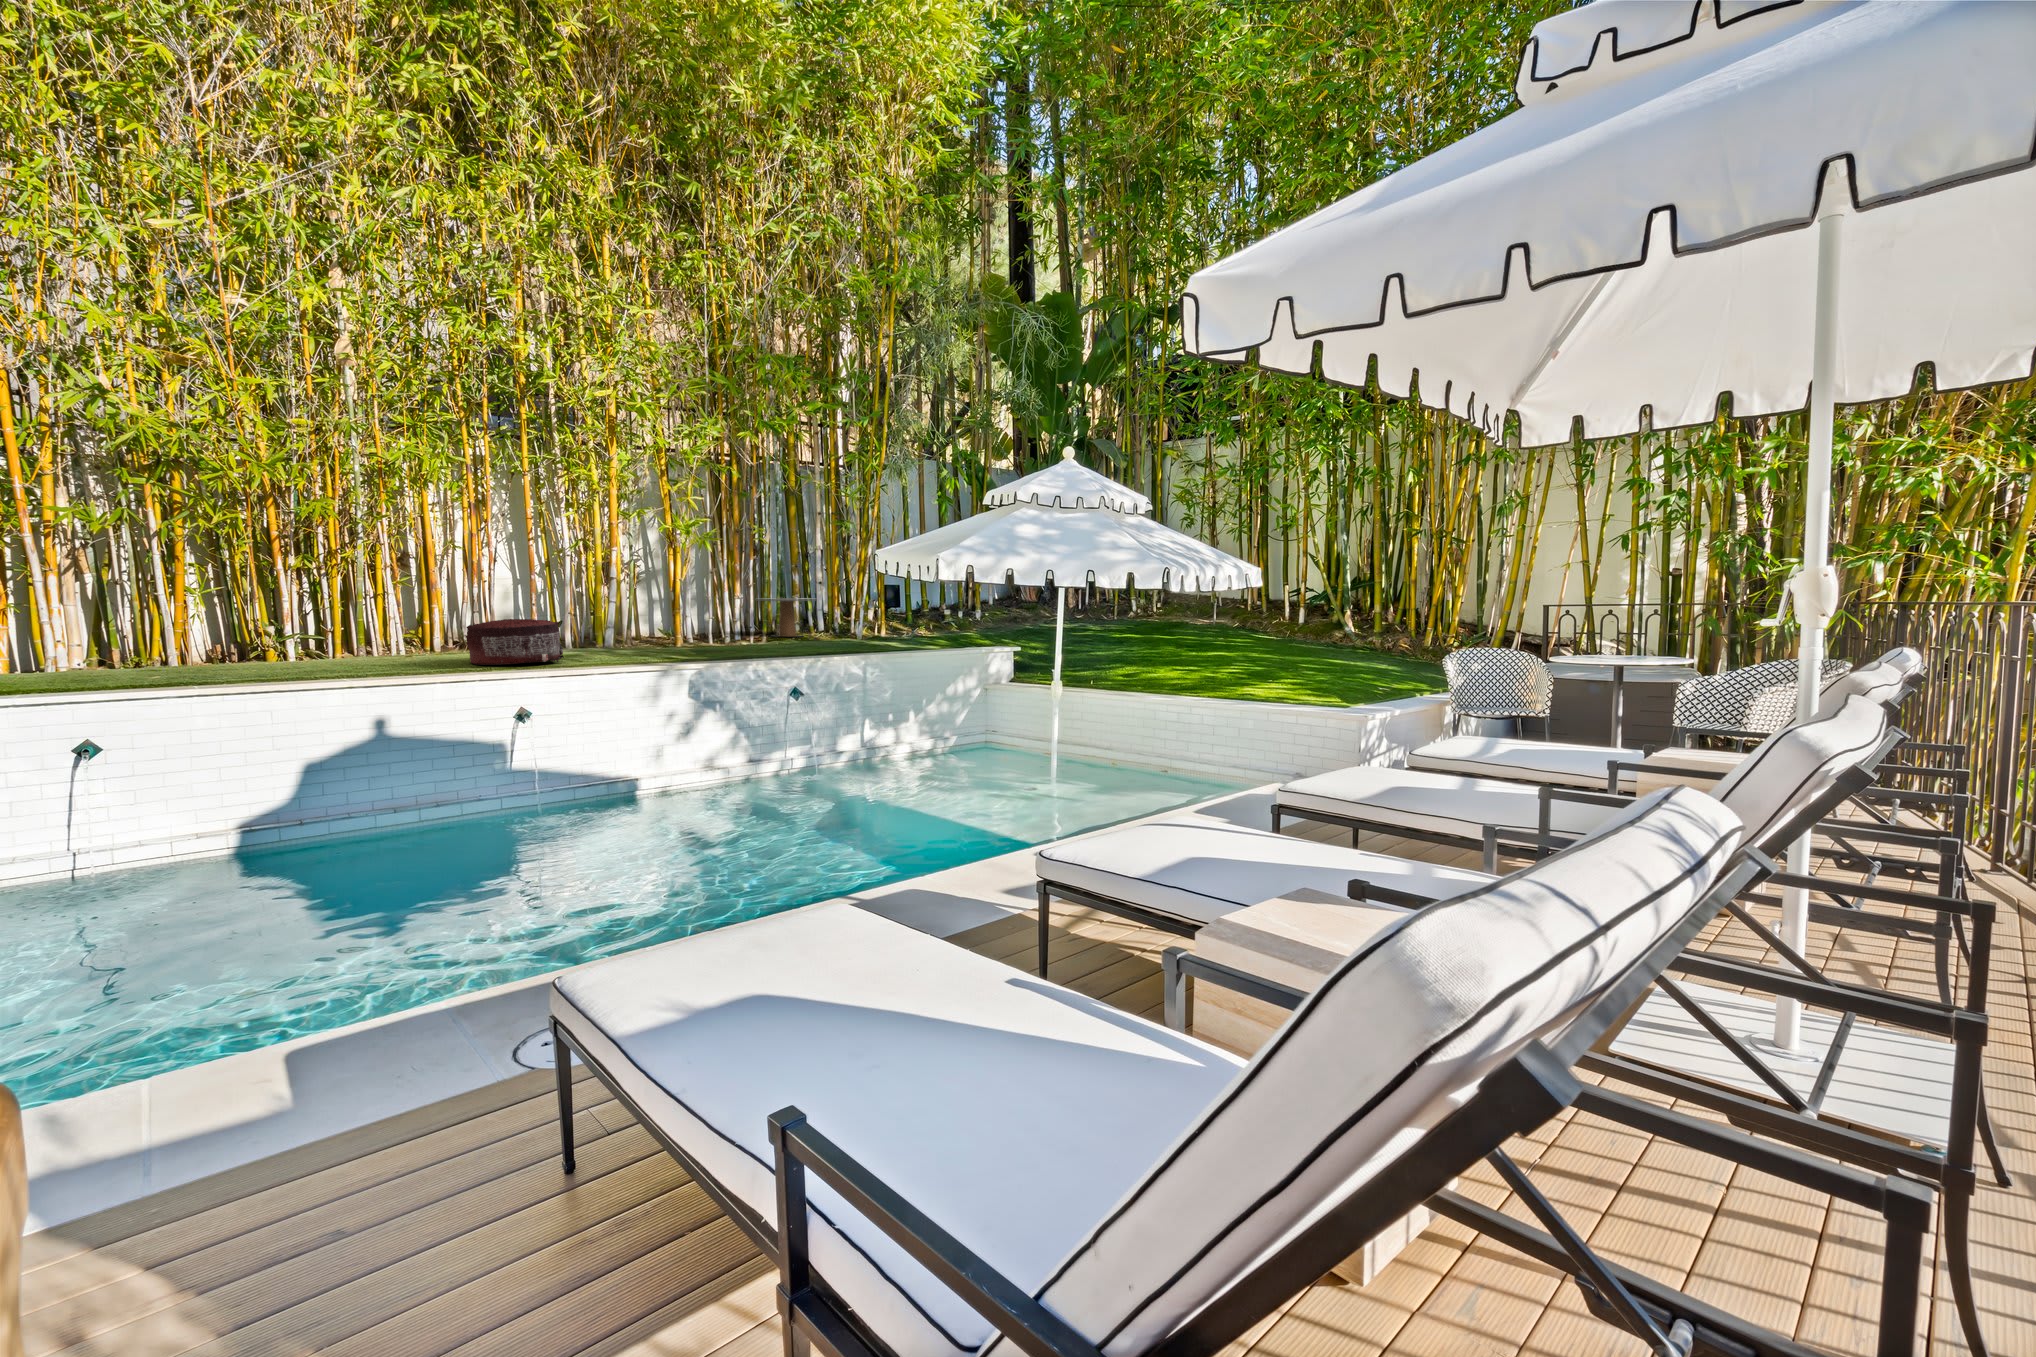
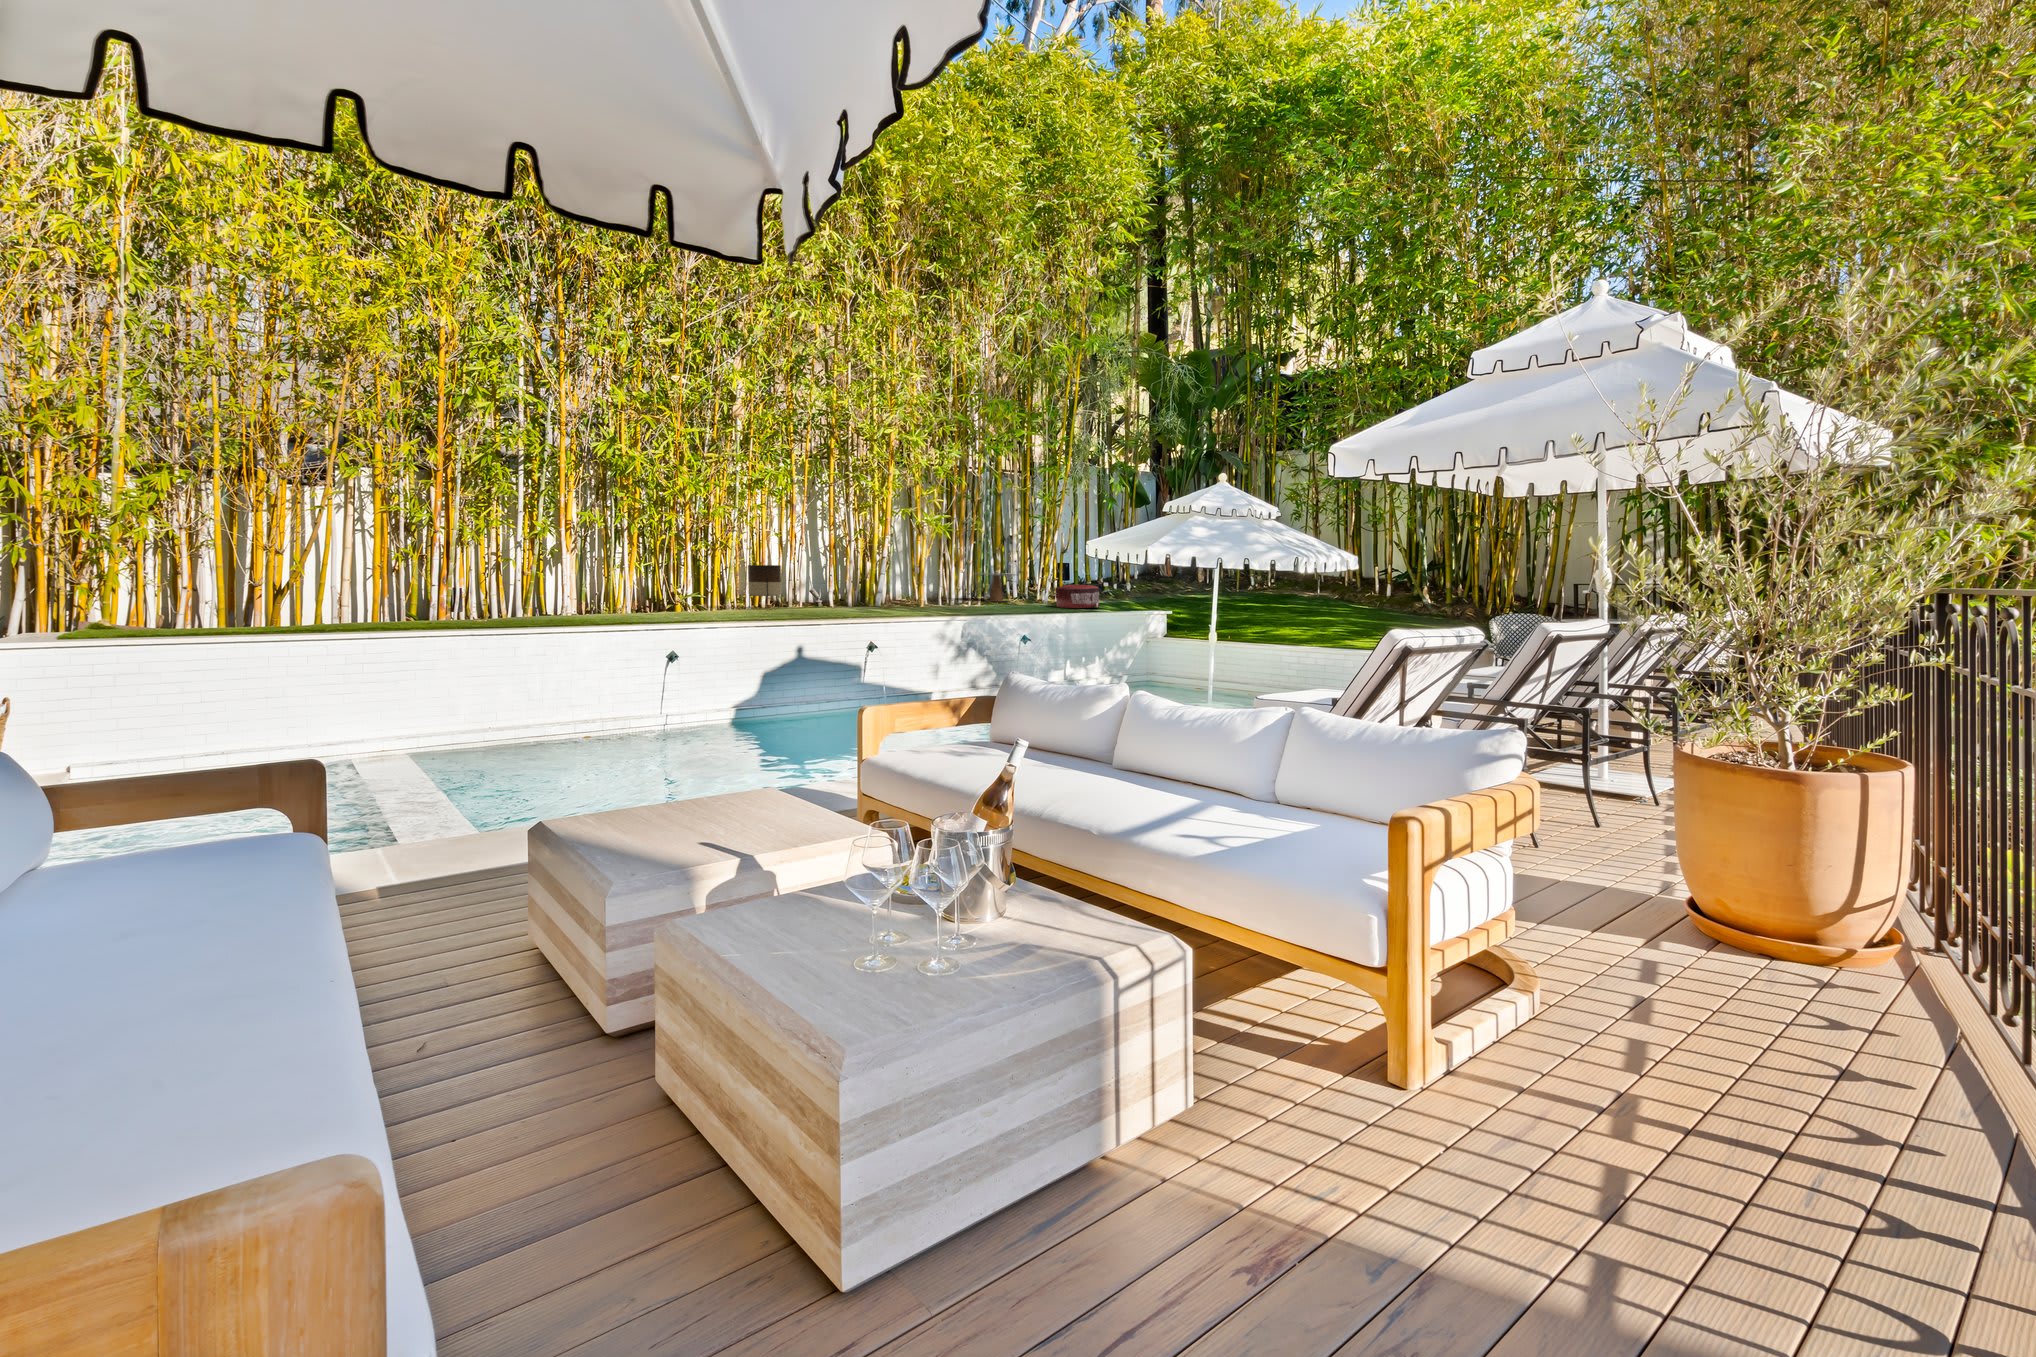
planter: none [341,590,403,657] -> present [748,565,781,609]
pouf: present [466,619,564,665] -> present [1056,584,1100,608]

